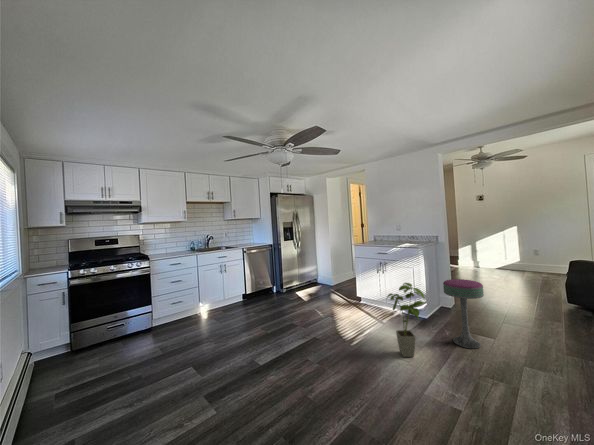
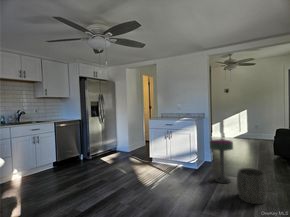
house plant: present [387,283,424,357] -> none [176,141,201,193]
woven basket: none [488,331,547,397] -> present [237,168,267,204]

